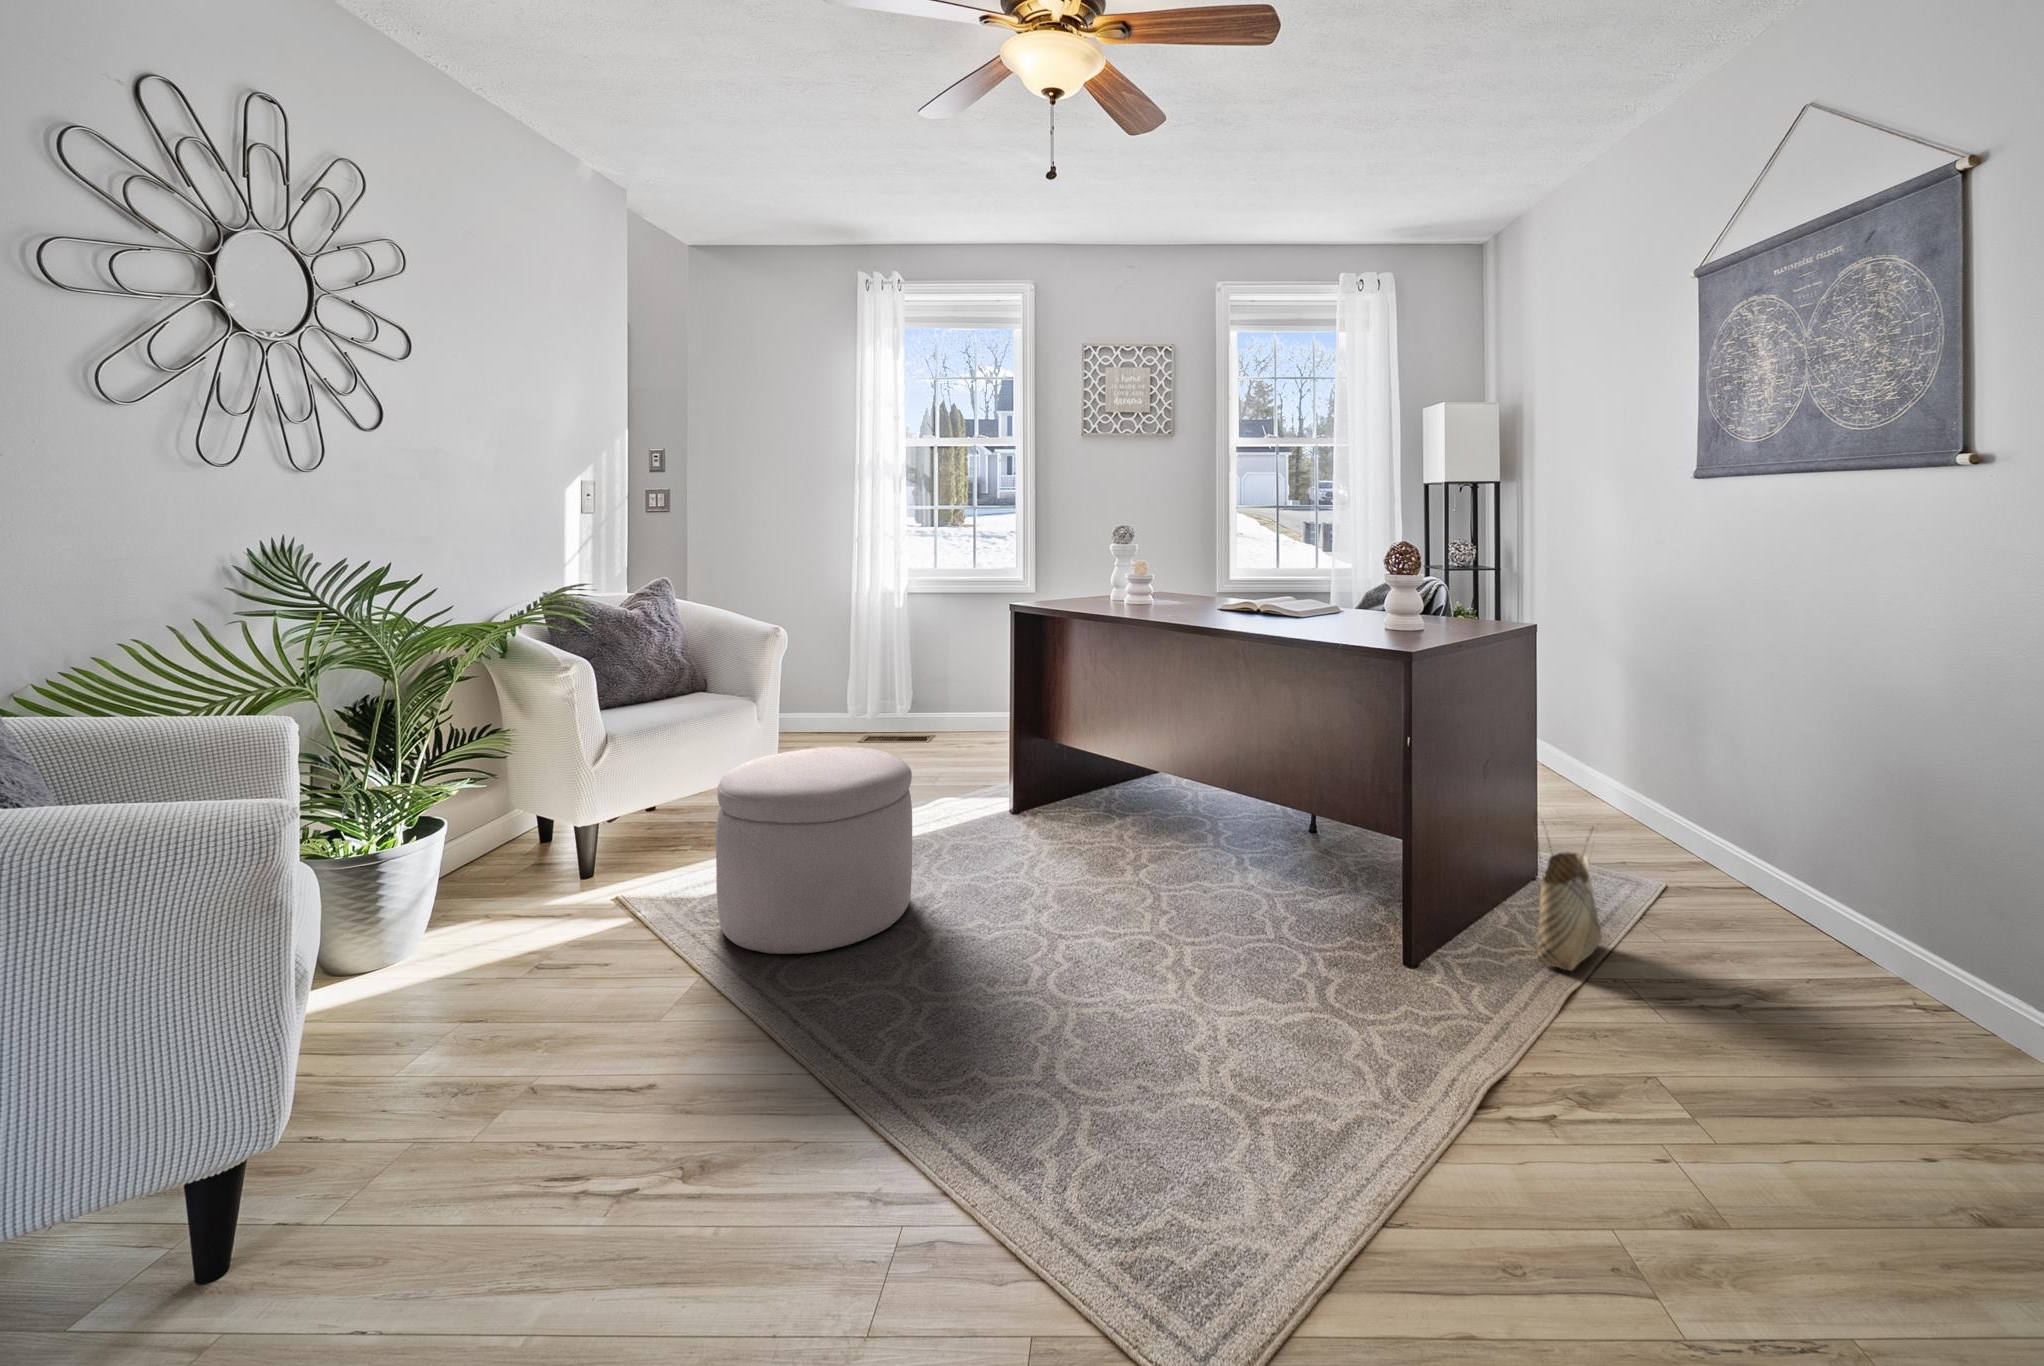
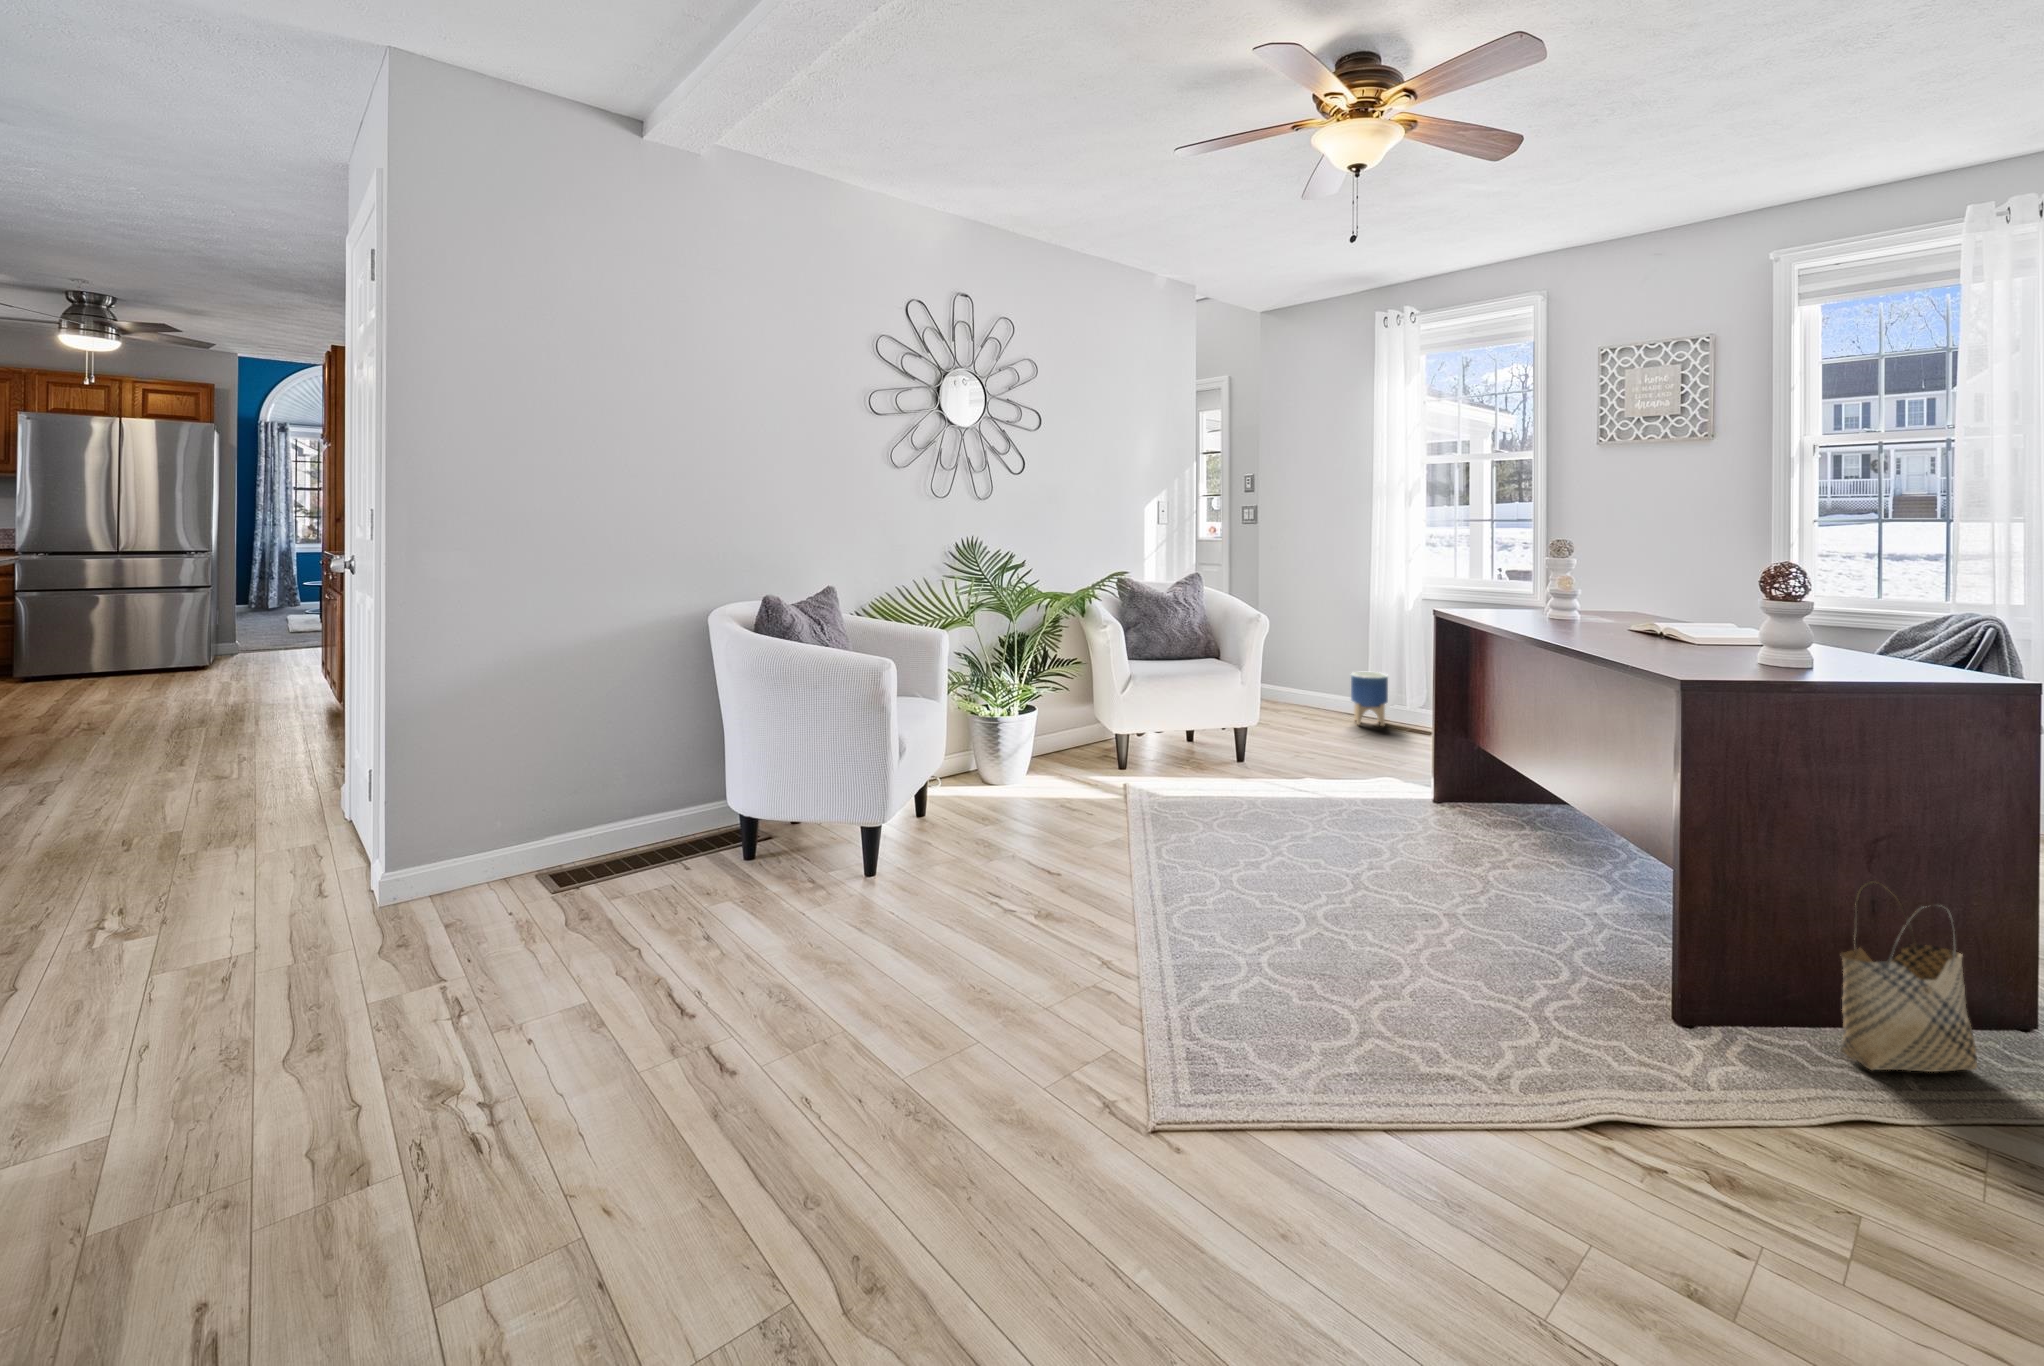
planter: none [831,678,874,741] -> present [1351,672,1388,726]
ottoman: present [716,747,912,954] -> none [1146,701,1284,842]

